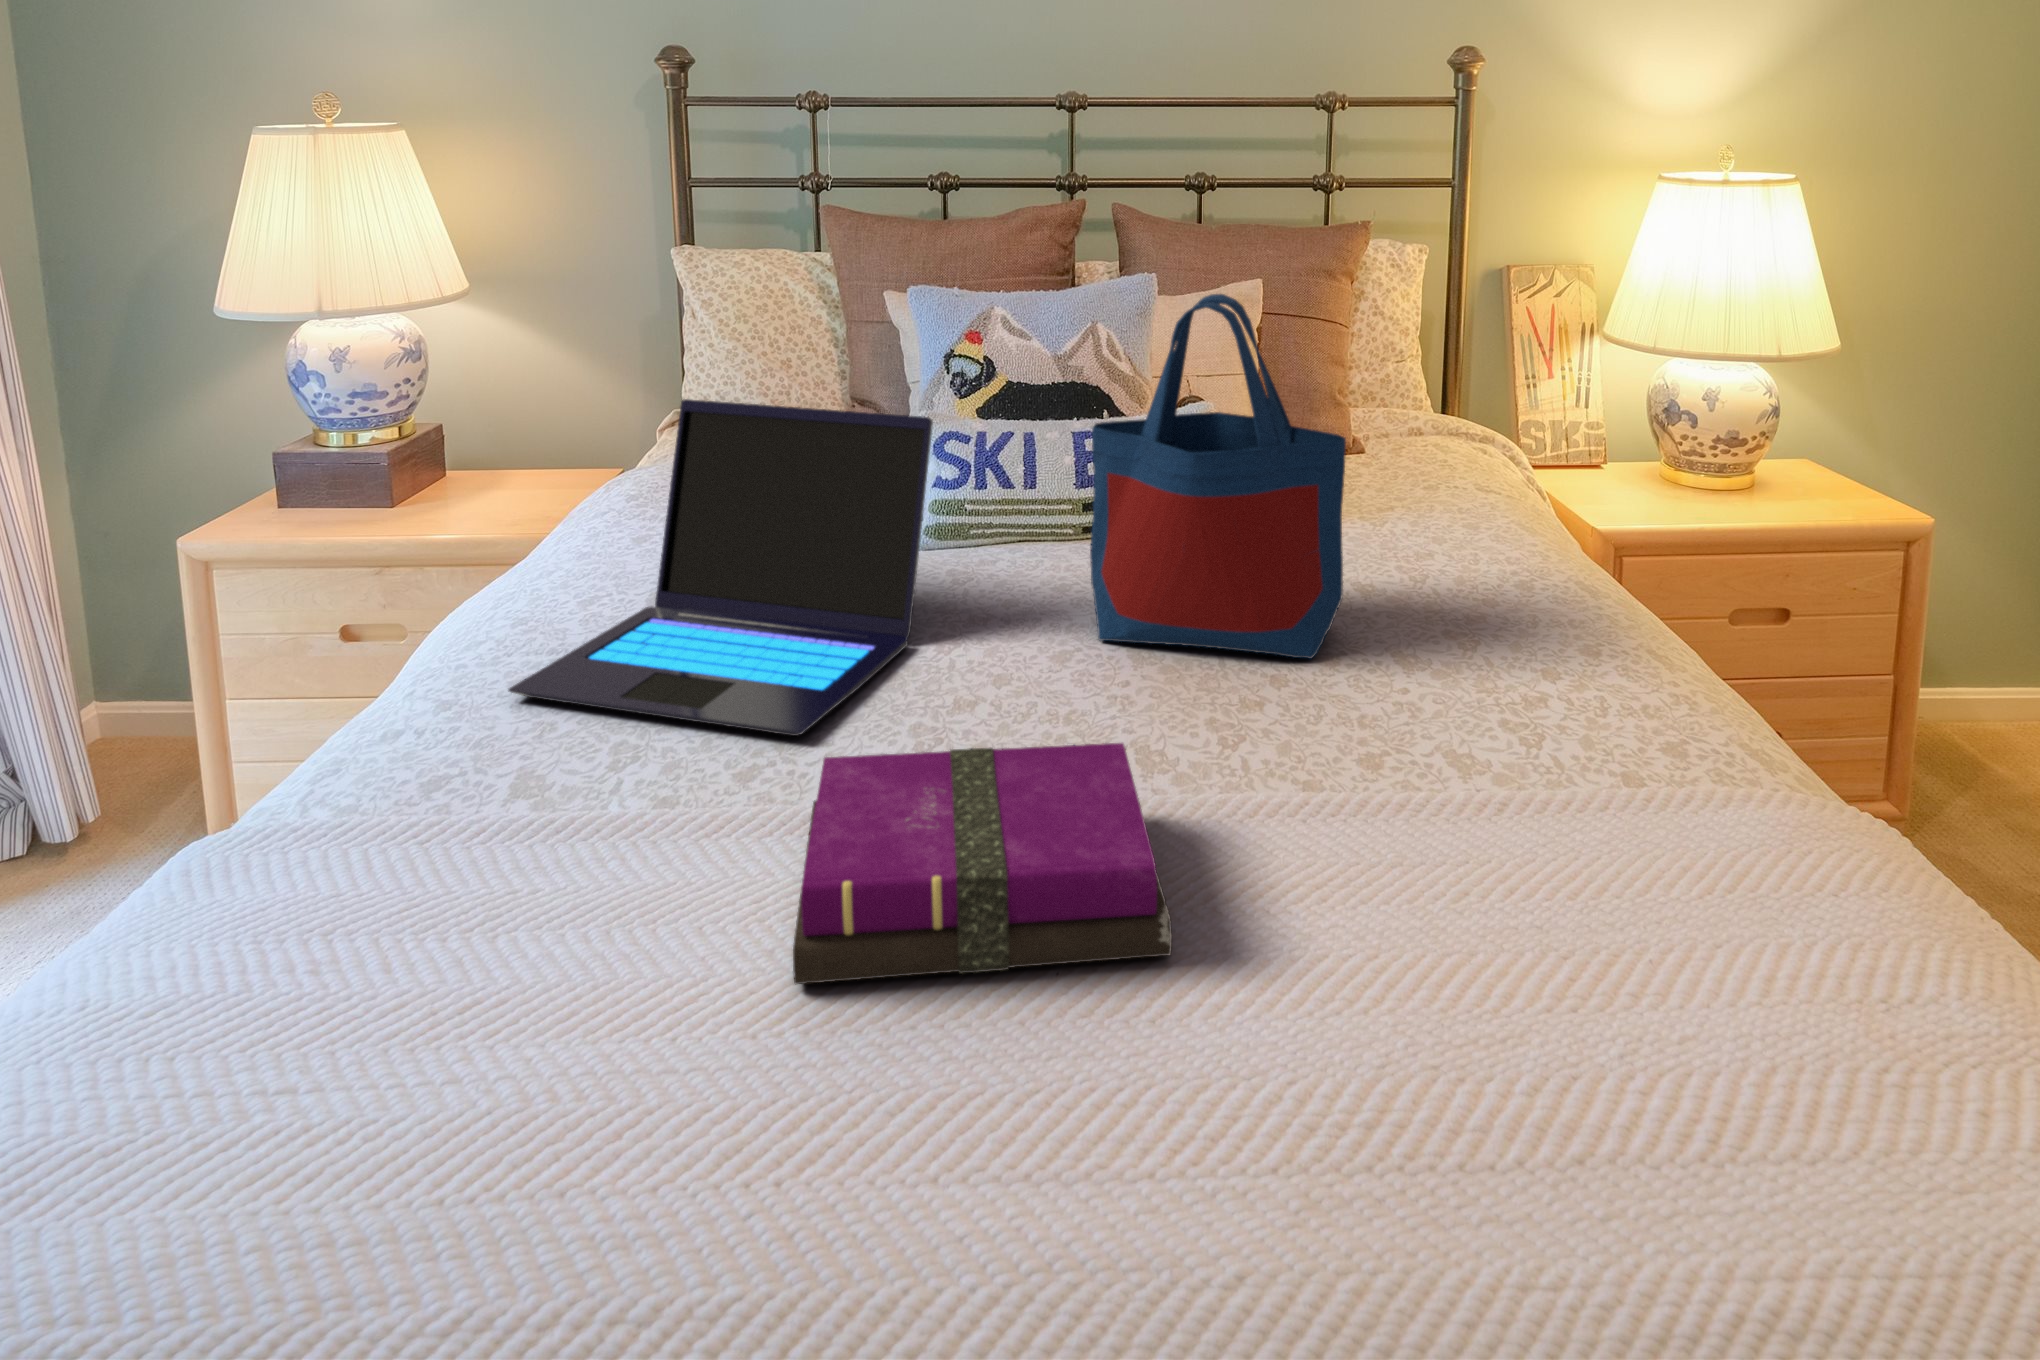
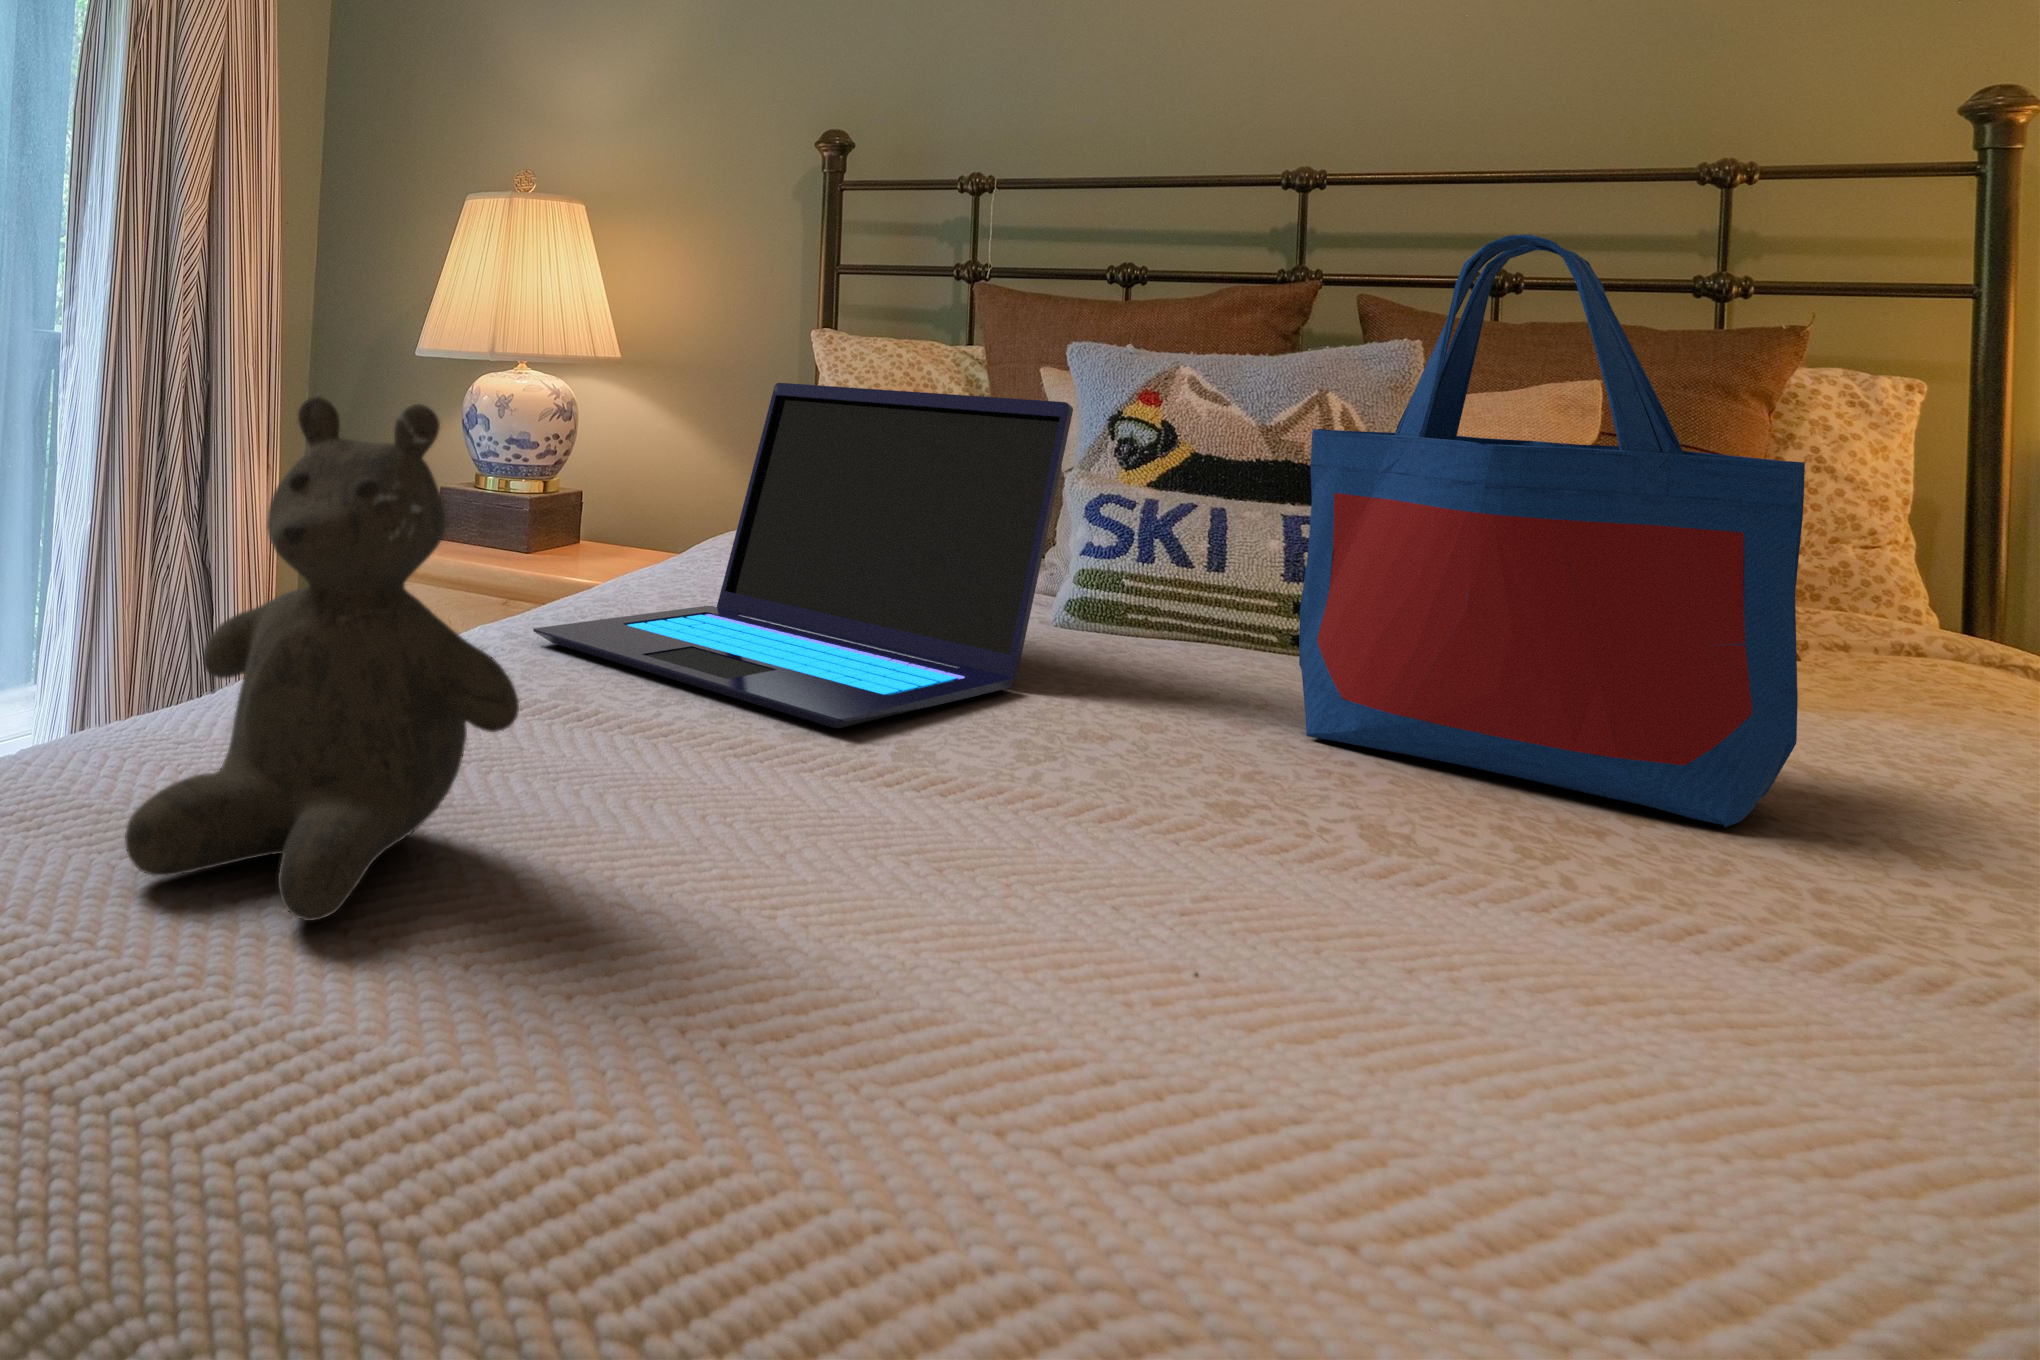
teddy bear: none [314,670,616,1095] -> present [125,396,519,921]
notebook: present [793,743,1172,984] -> none [726,699,1436,1118]

